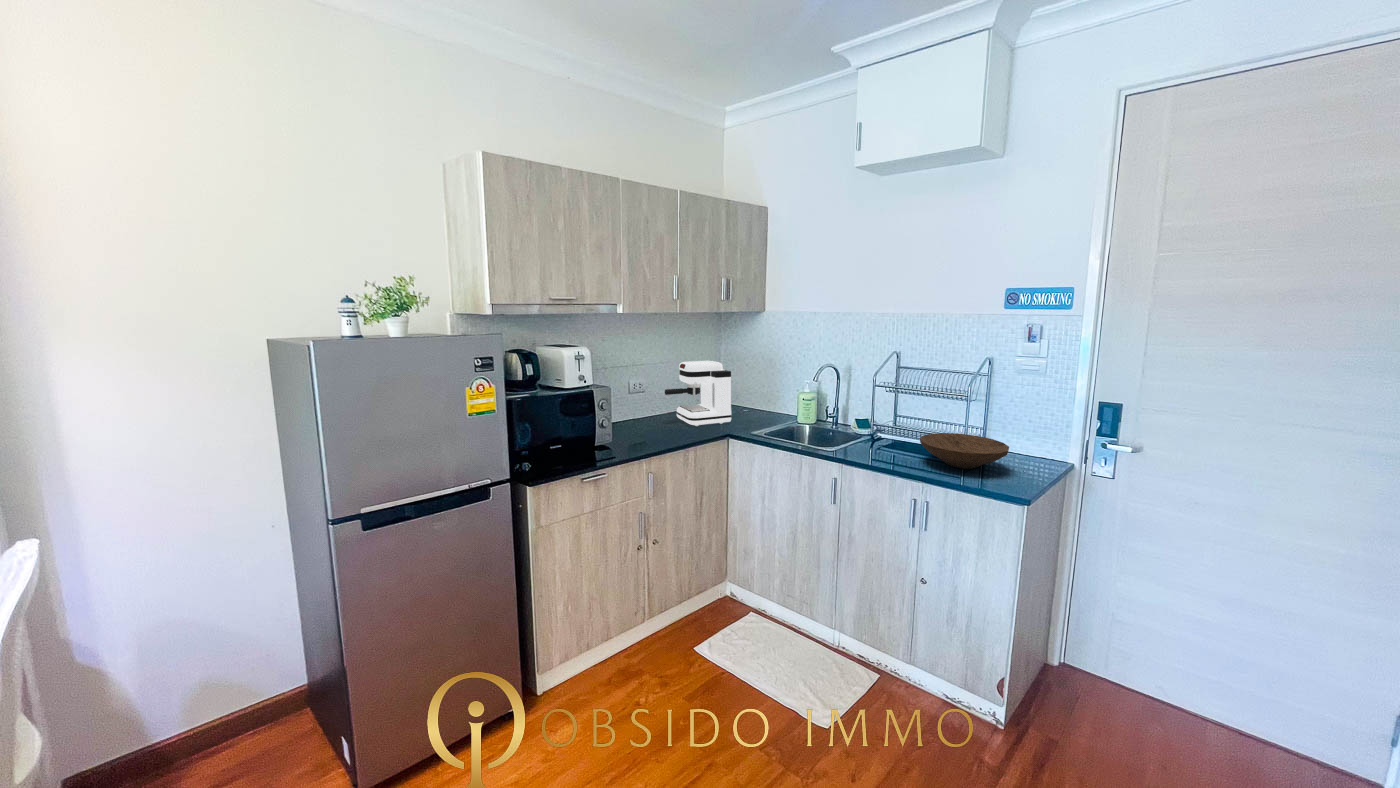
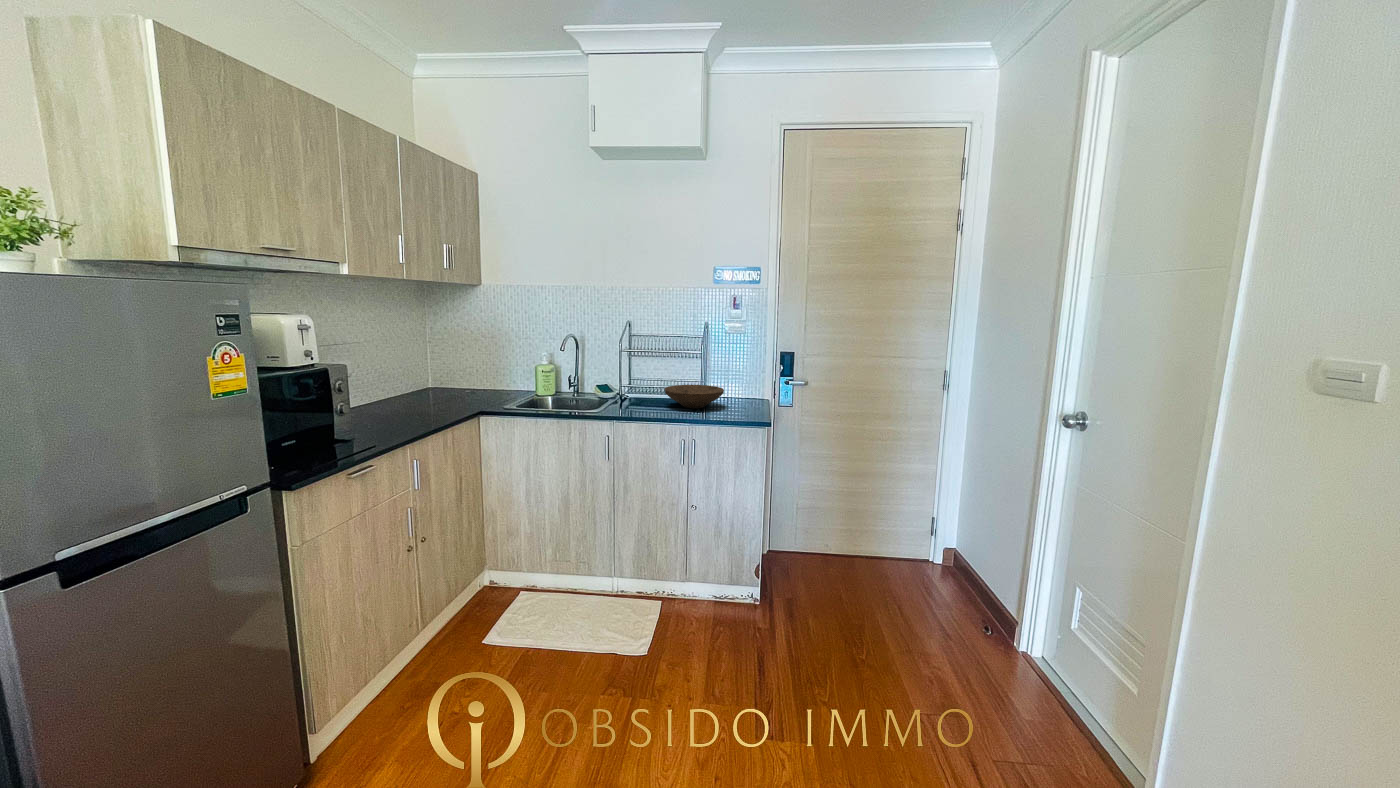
coffee maker: present [665,361,731,426] -> none [381,336,469,410]

